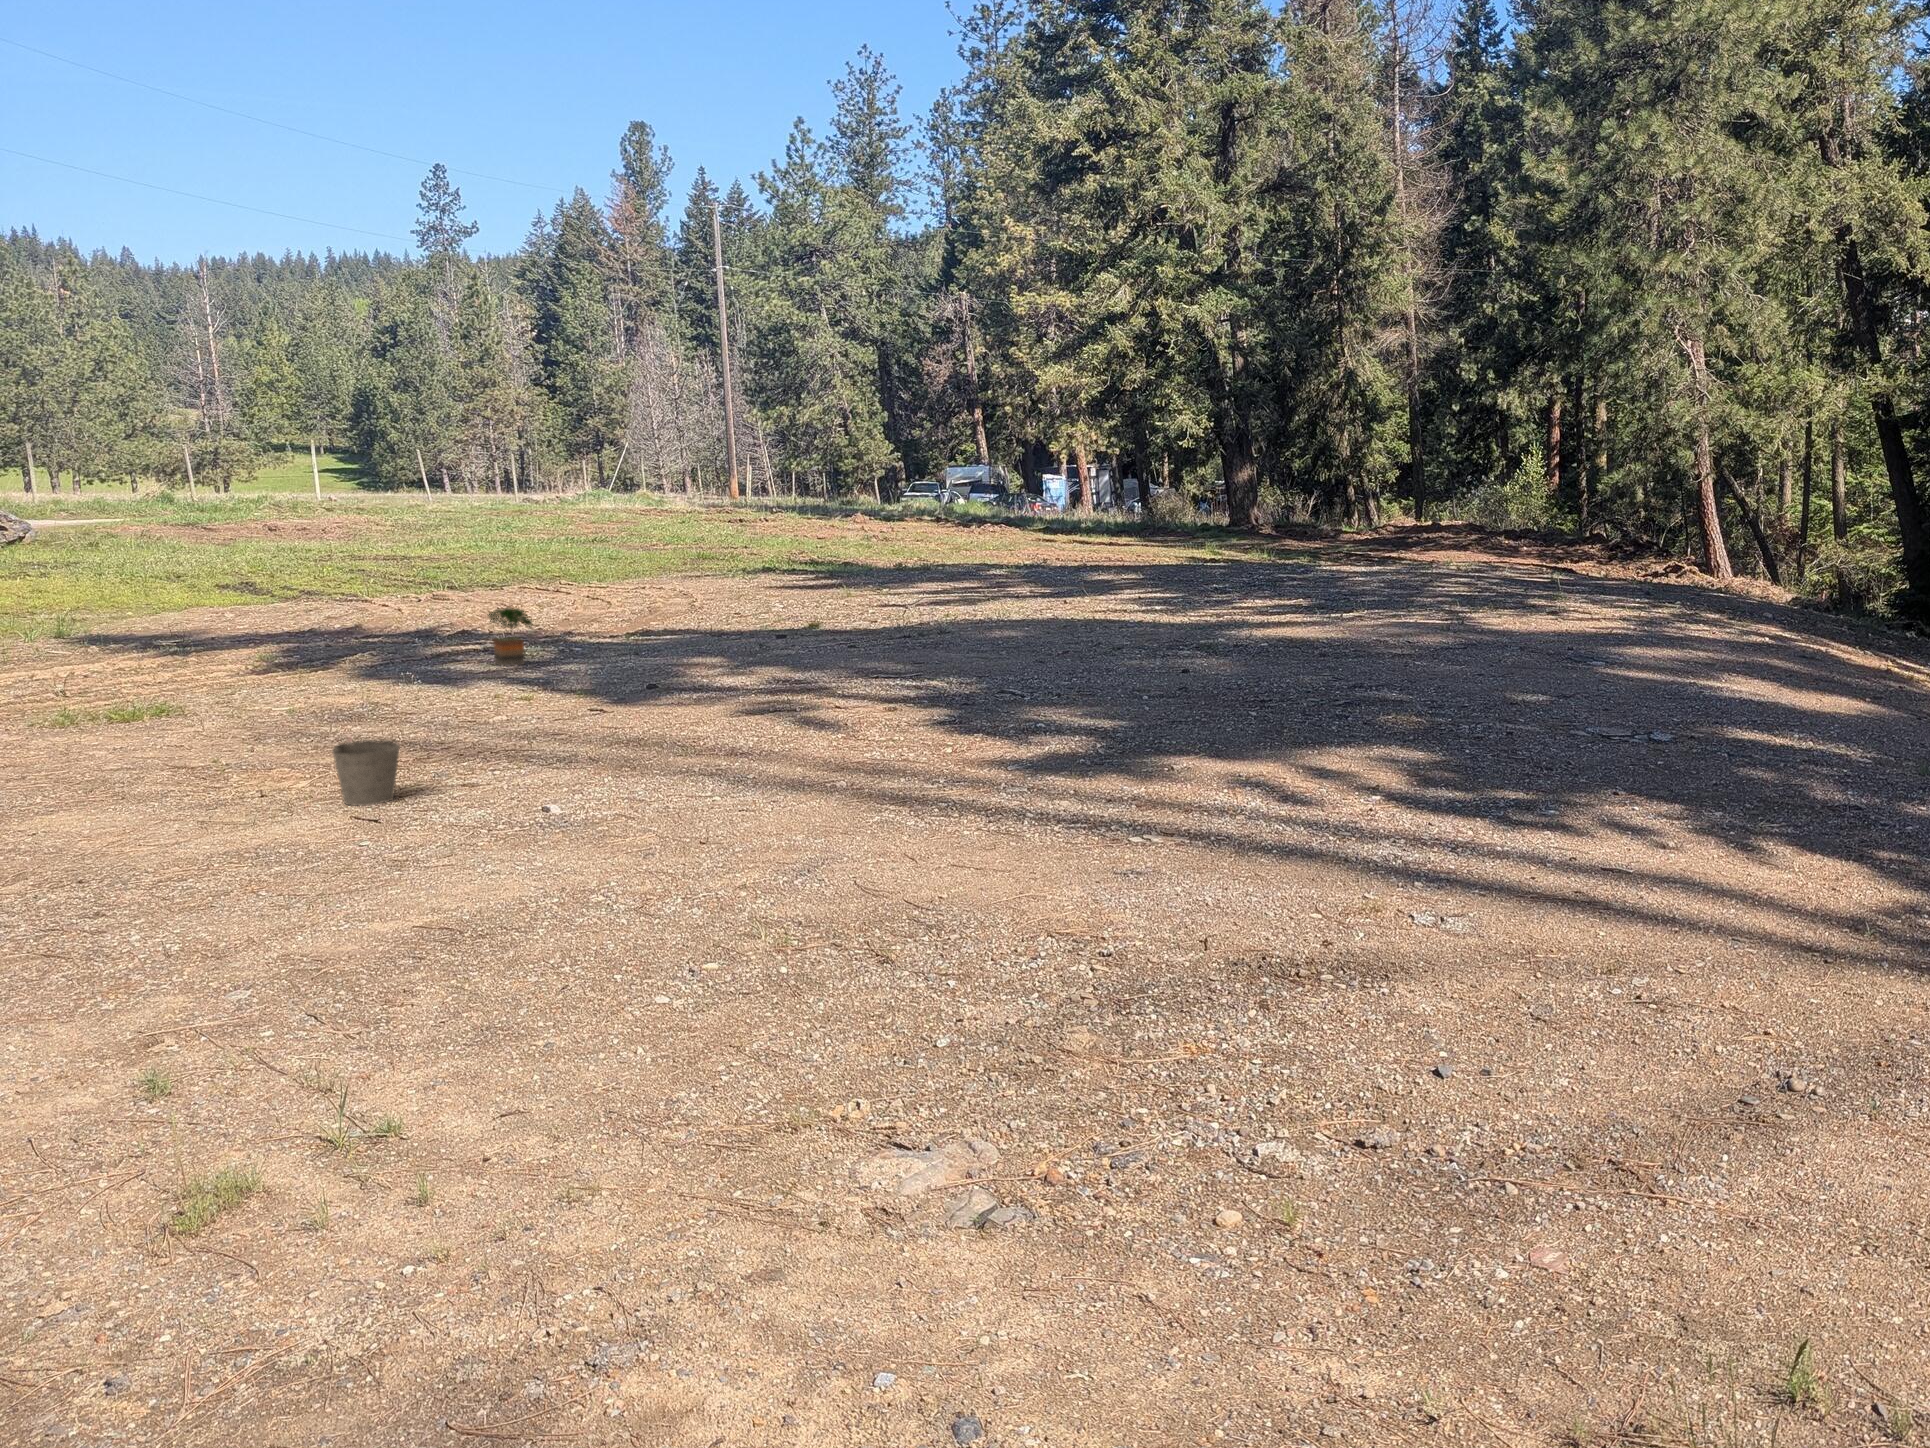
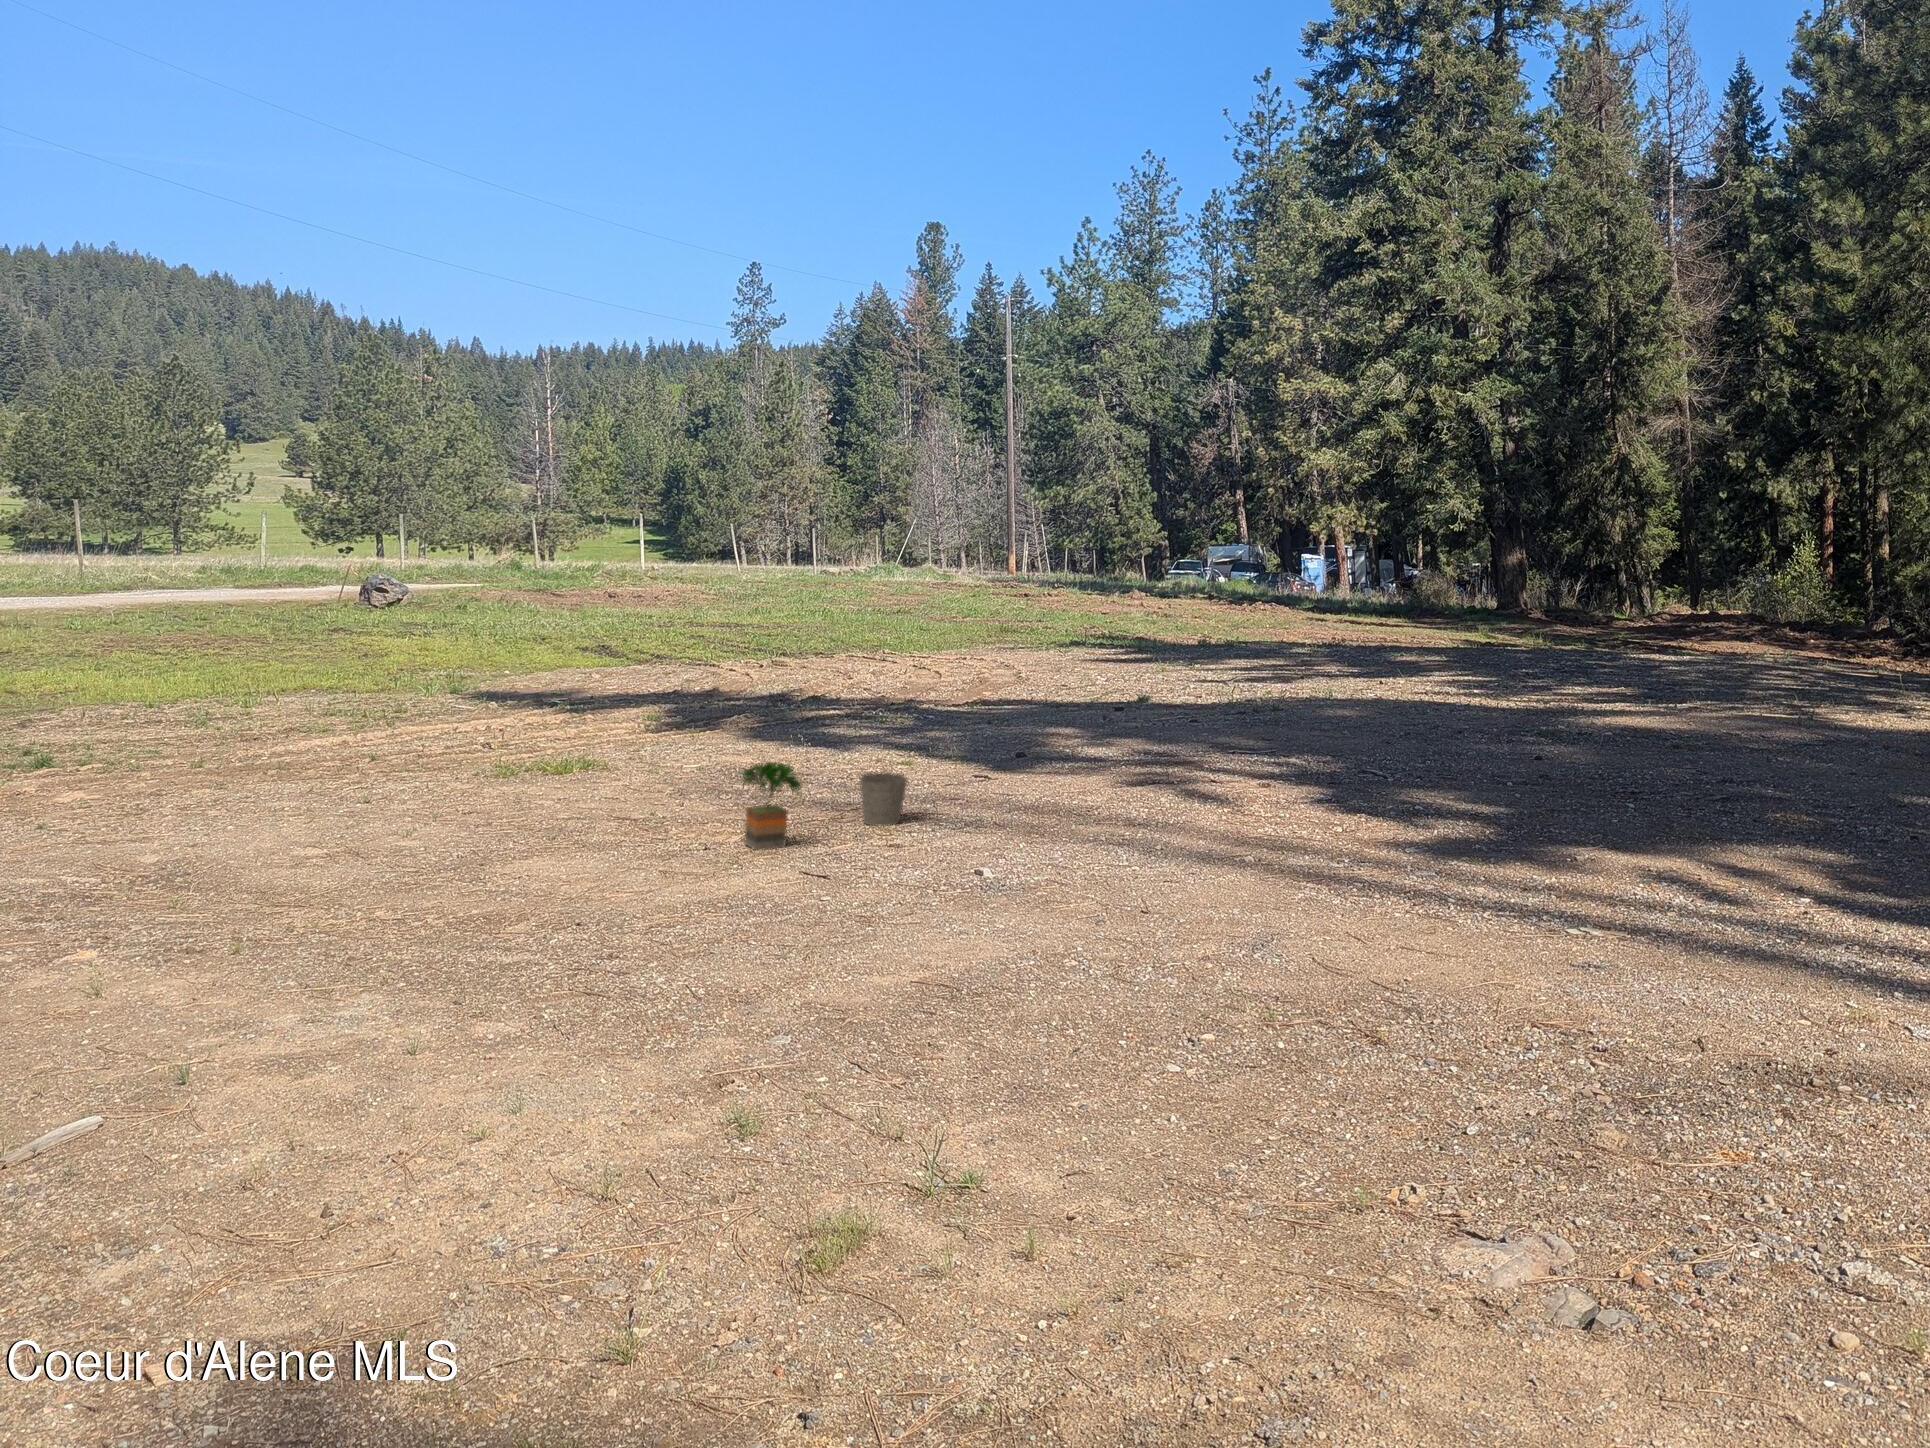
potted tree: present [488,607,533,666] -> present [742,762,802,850]

